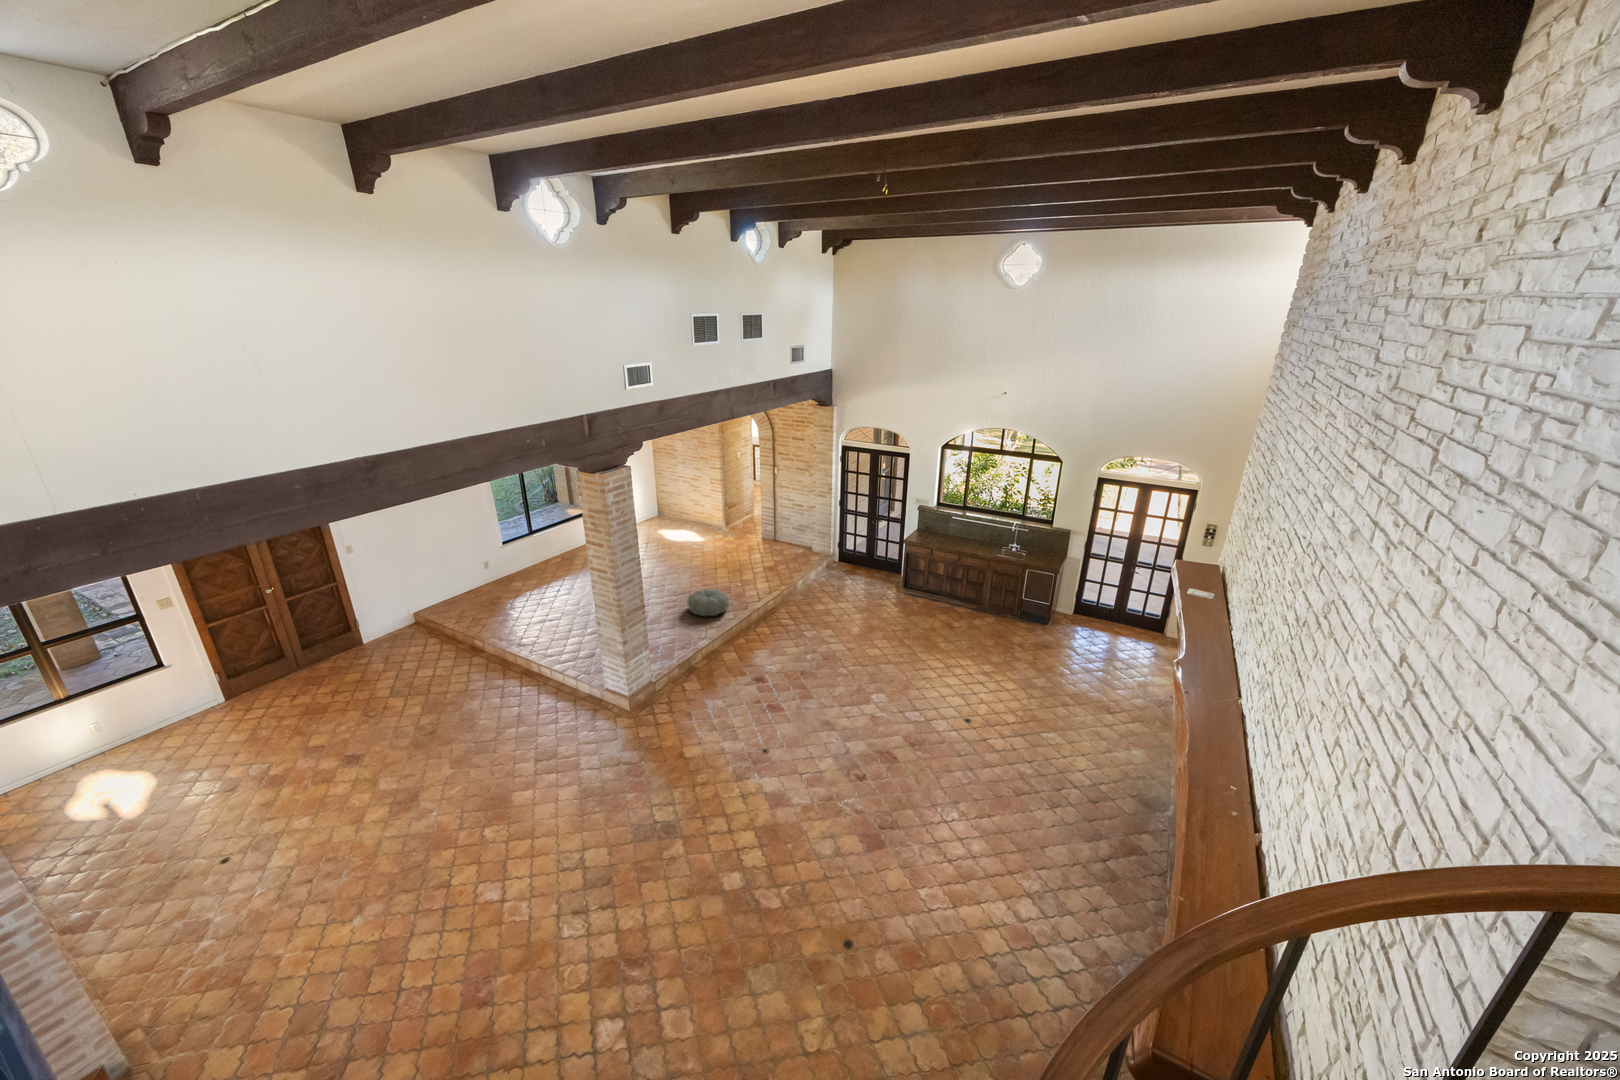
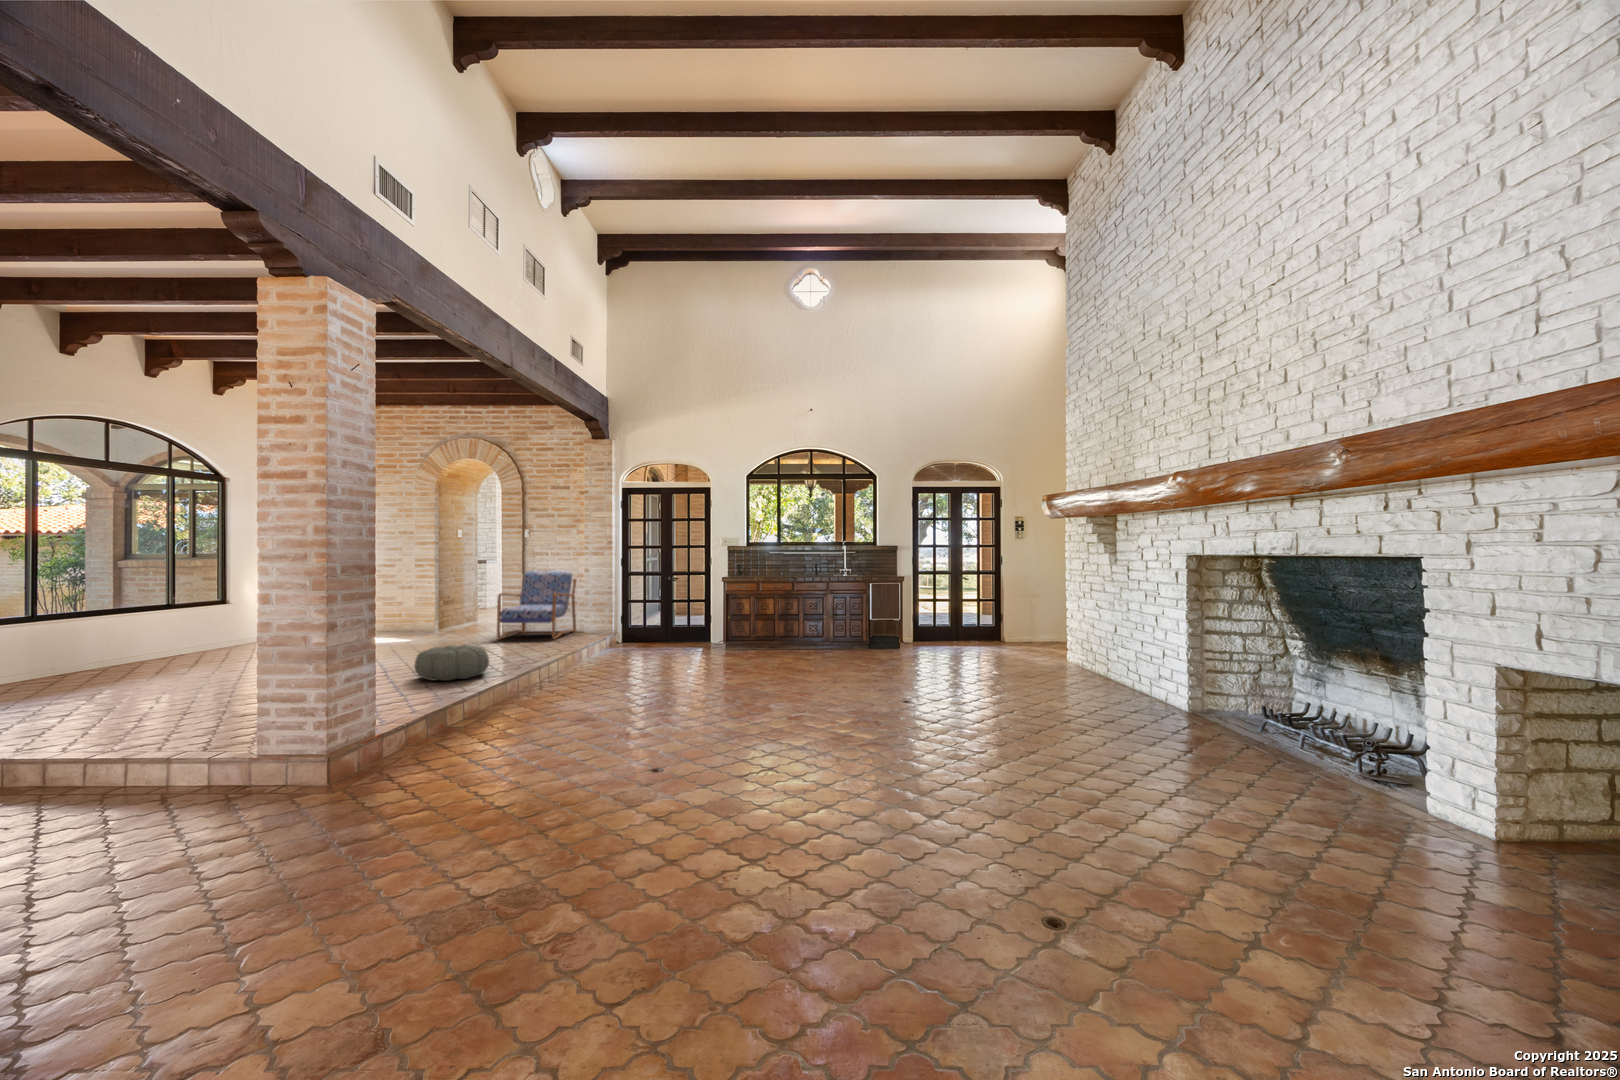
armchair: none [751,500,808,560] -> present [497,571,576,640]

